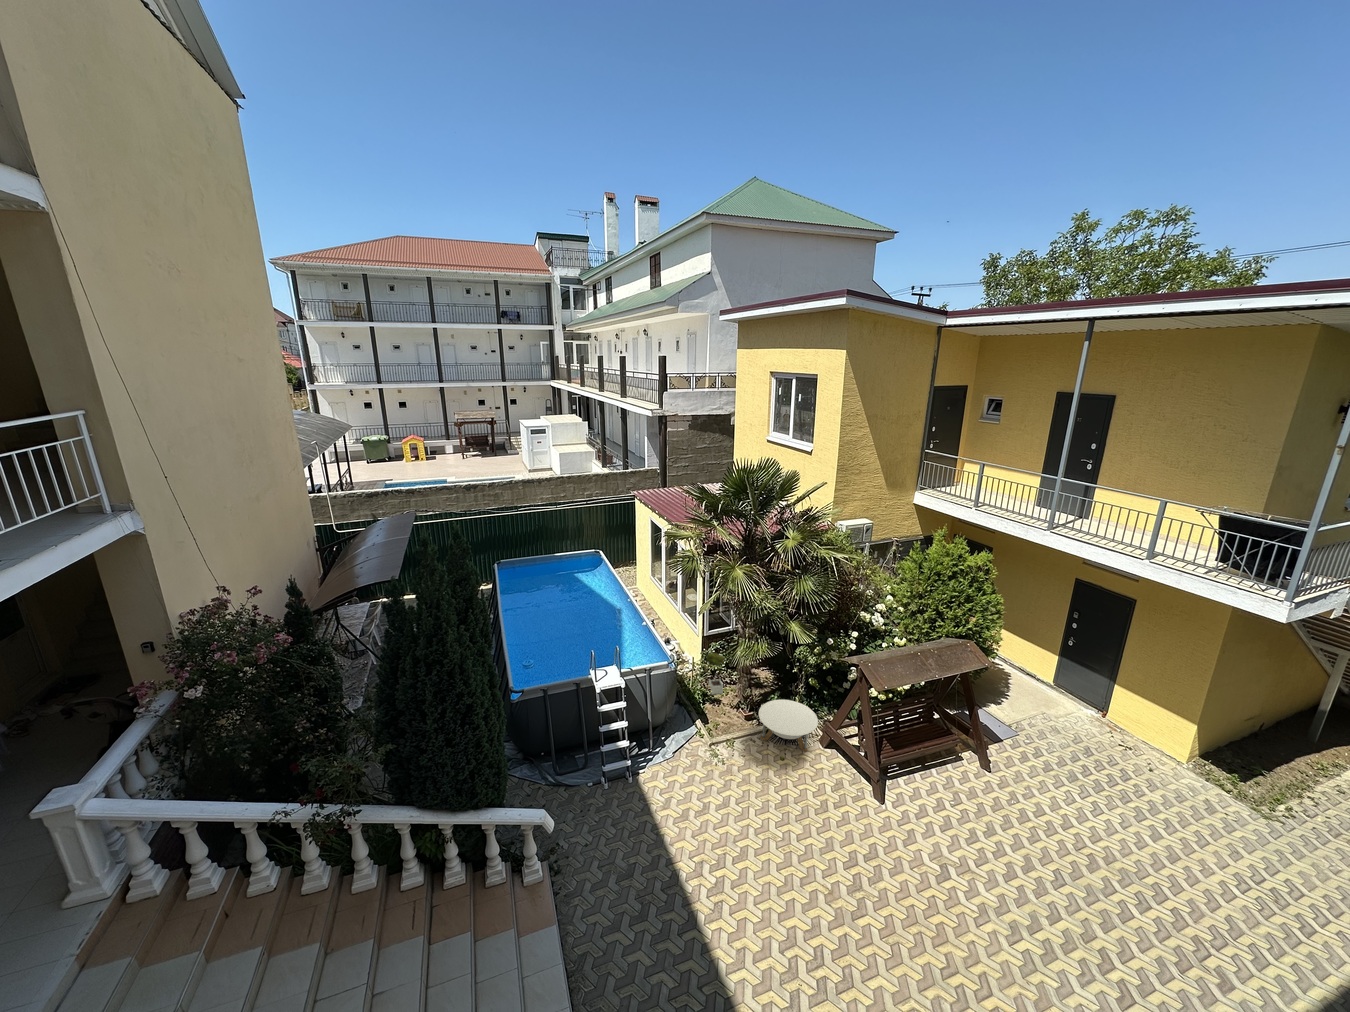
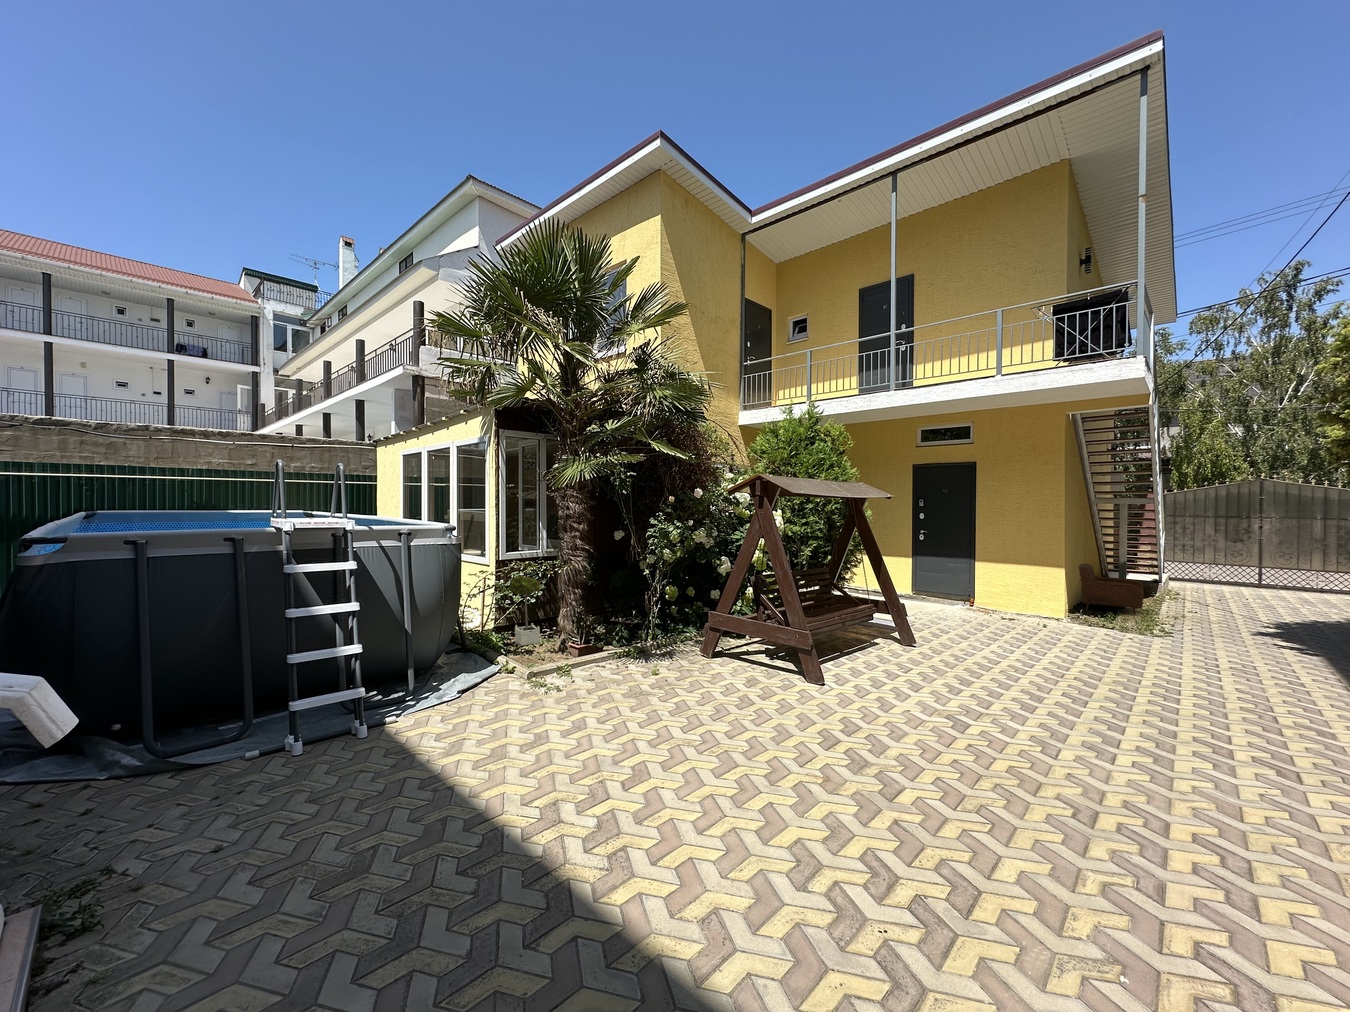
round table: present [759,700,818,752] -> none [608,615,699,667]
armchair: none [1235,700,1325,772] -> present [1079,563,1144,615]

